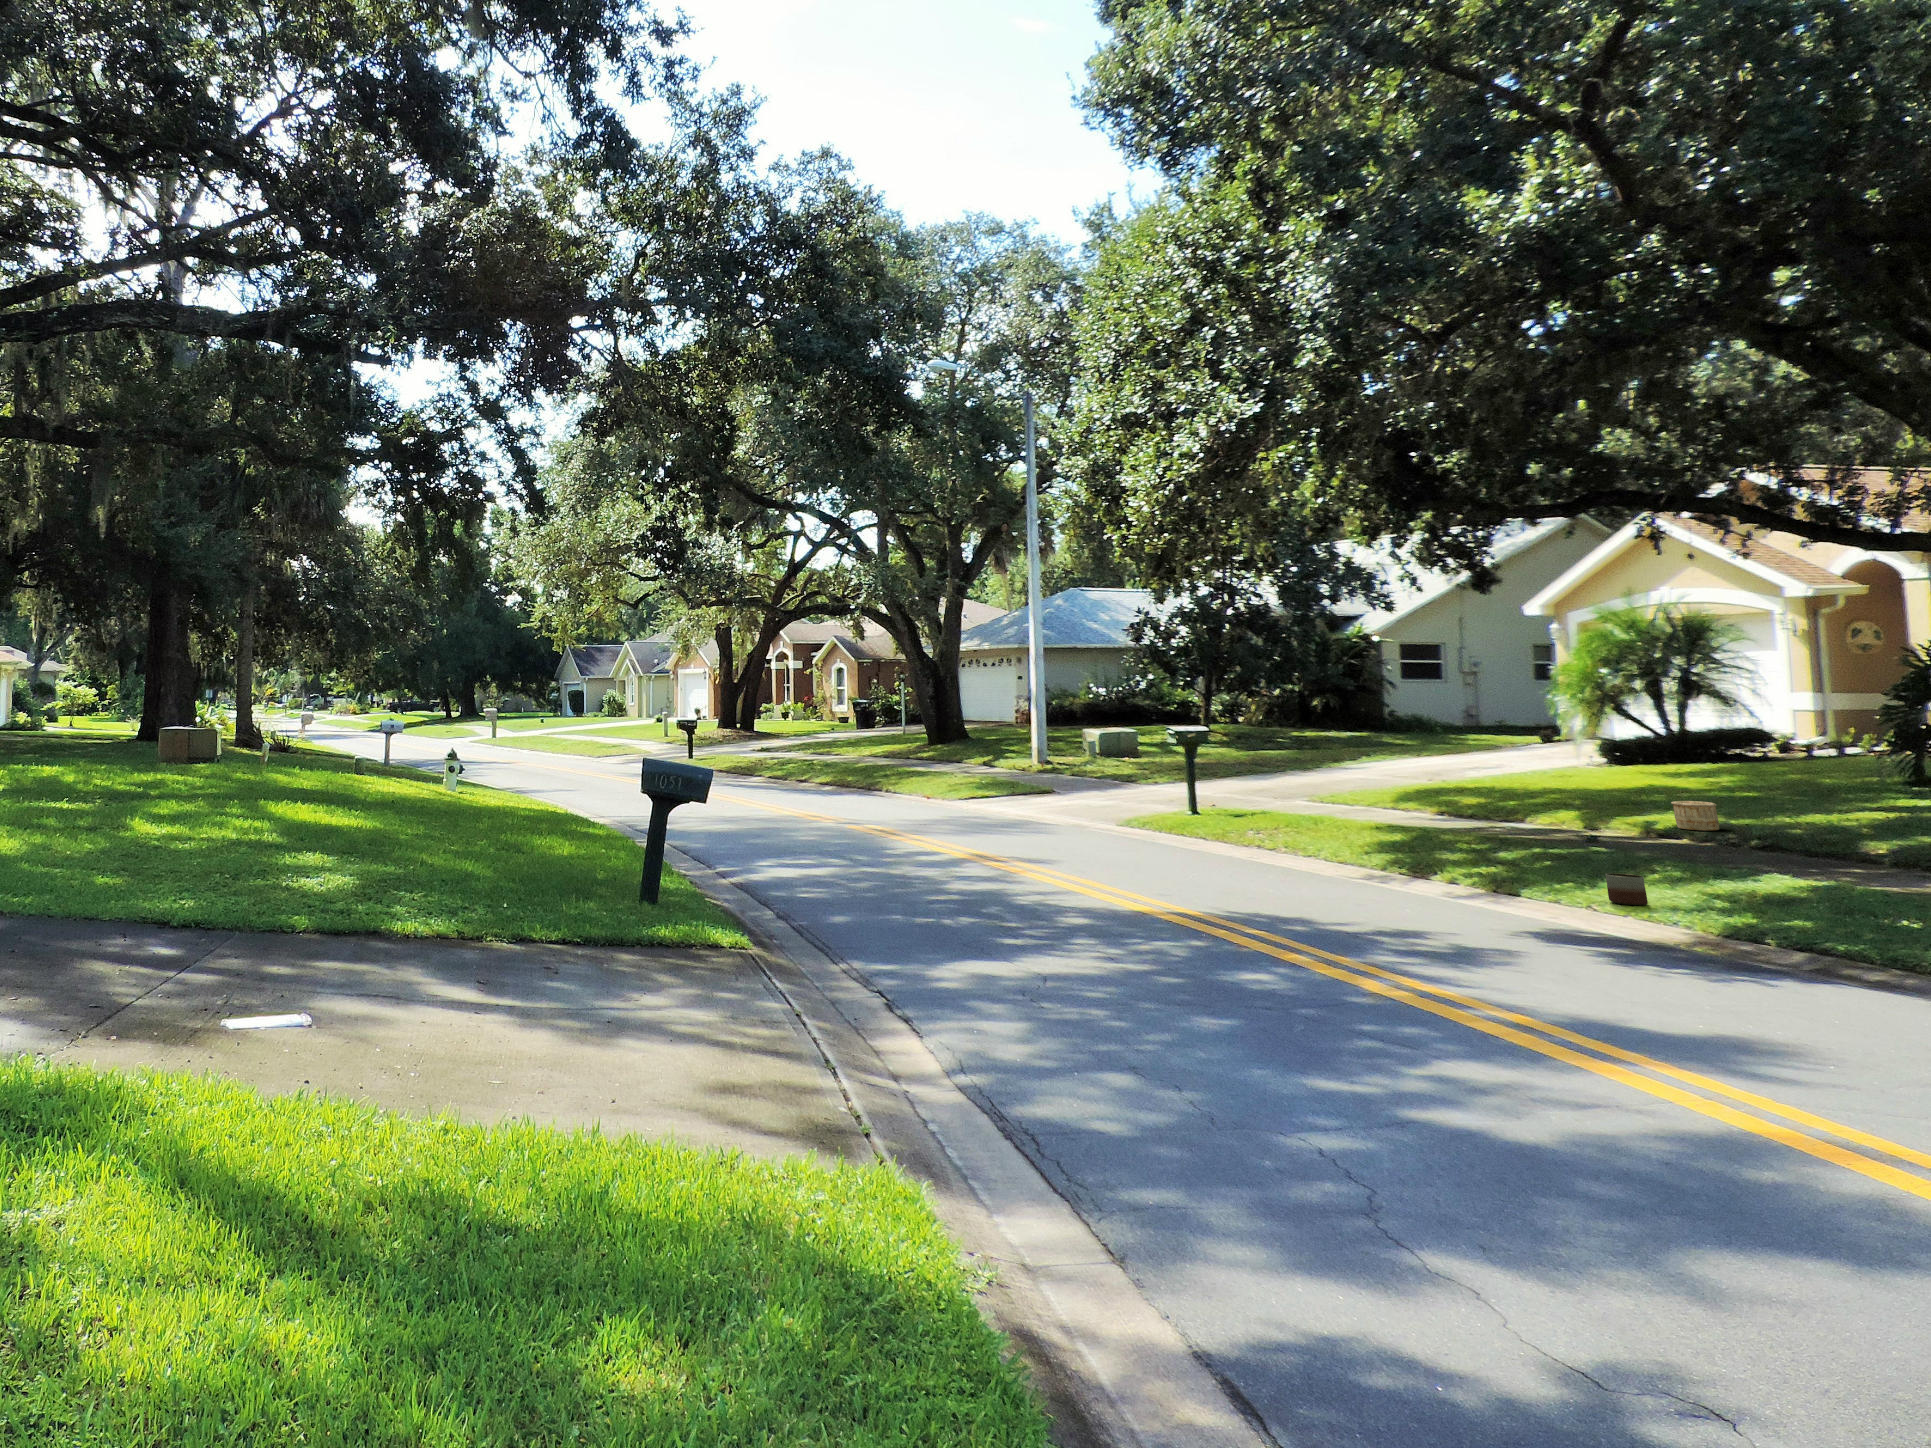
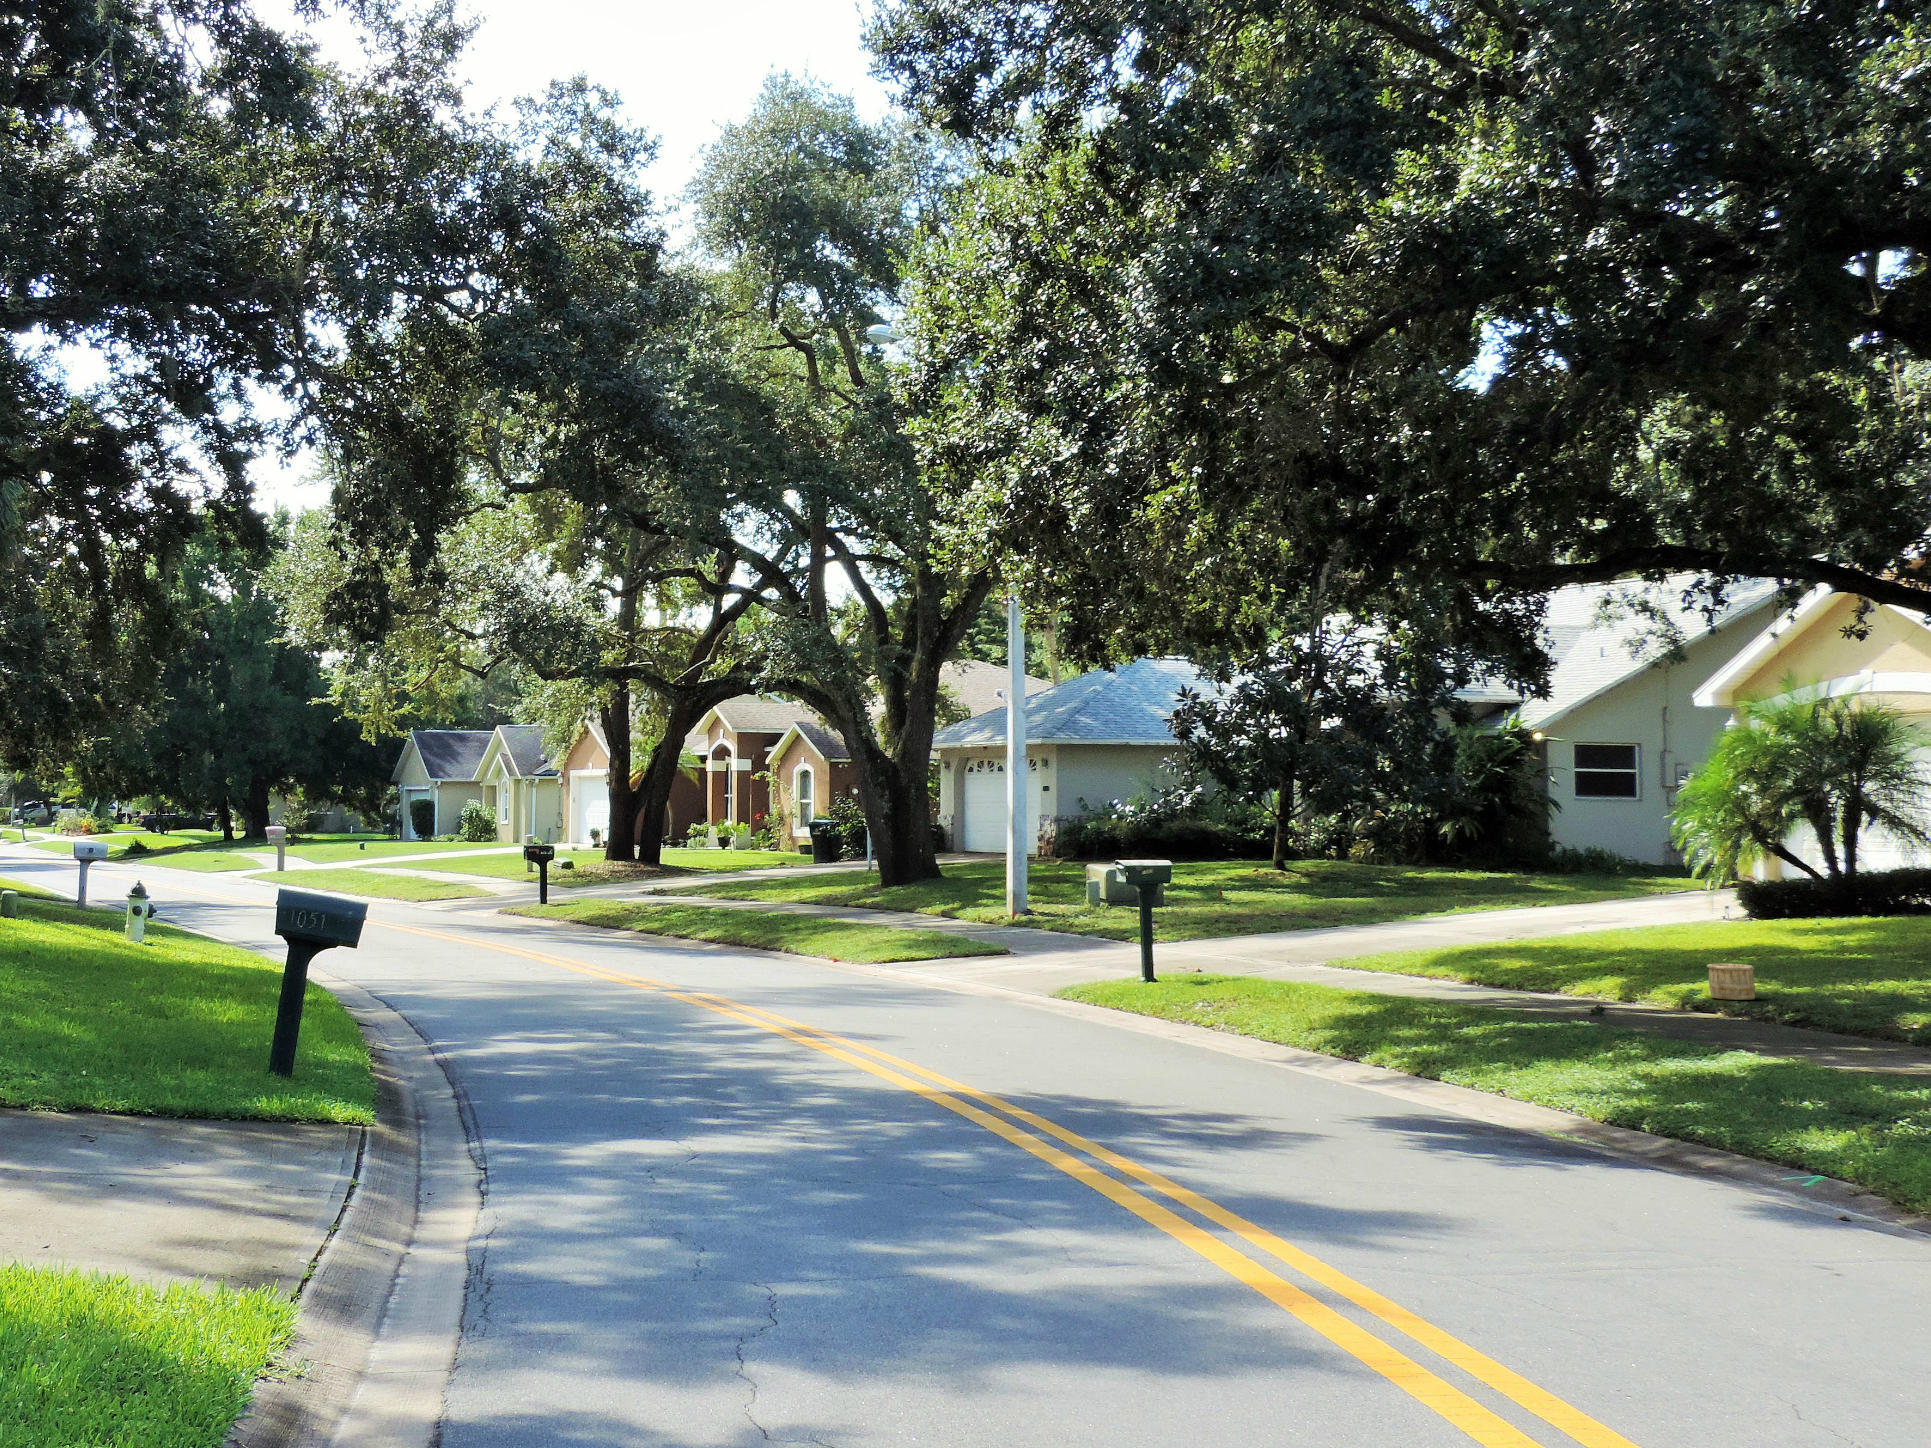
planter: present [1605,873,1648,906] -> none [1514,1037,1552,1072]

